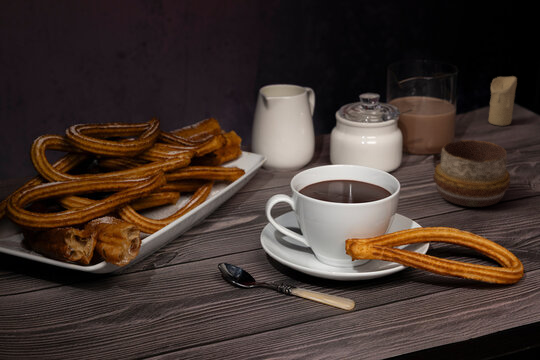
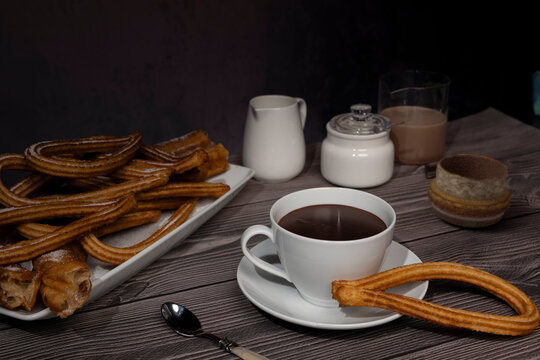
candle: present [489,77,517,126] -> none [478,86,508,134]

